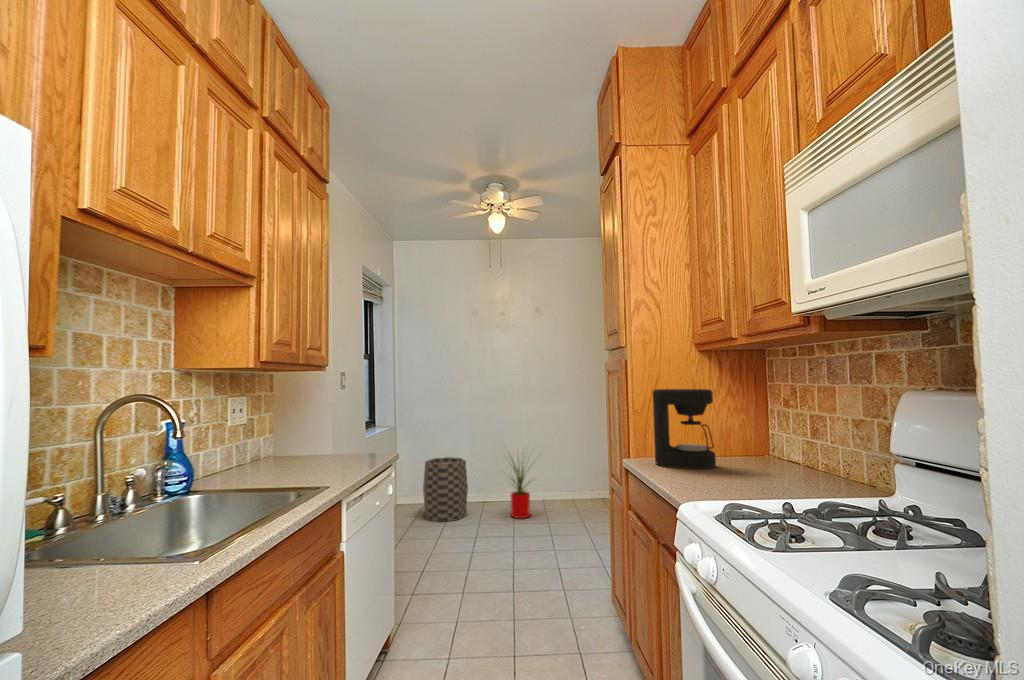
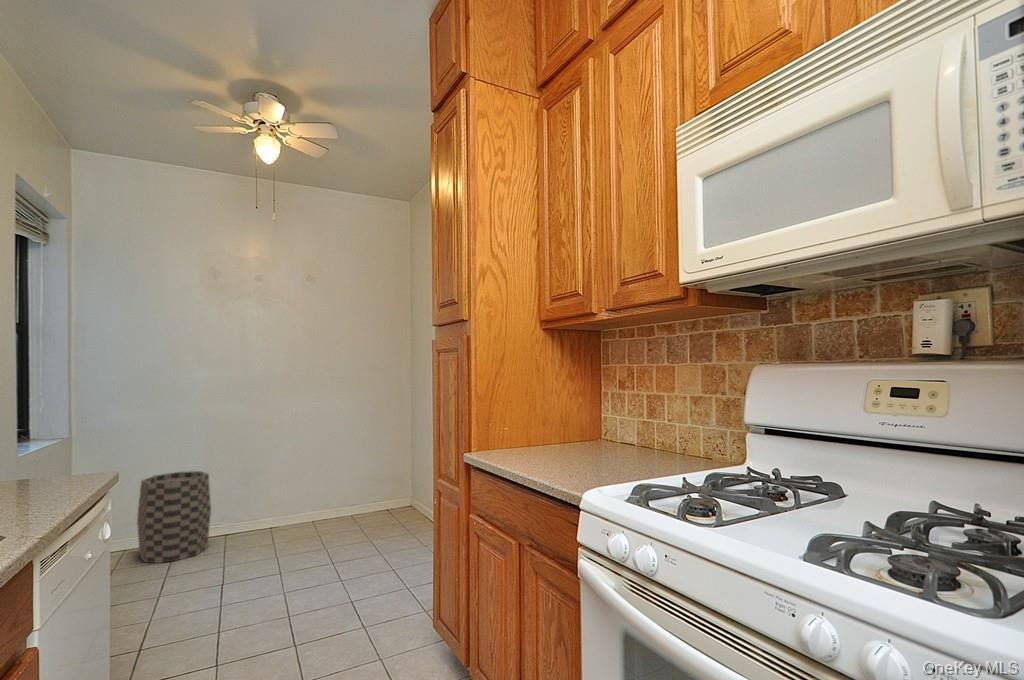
coffee maker: present [653,389,716,469] -> none [499,370,563,458]
house plant: present [507,456,531,518] -> none [250,442,324,540]

